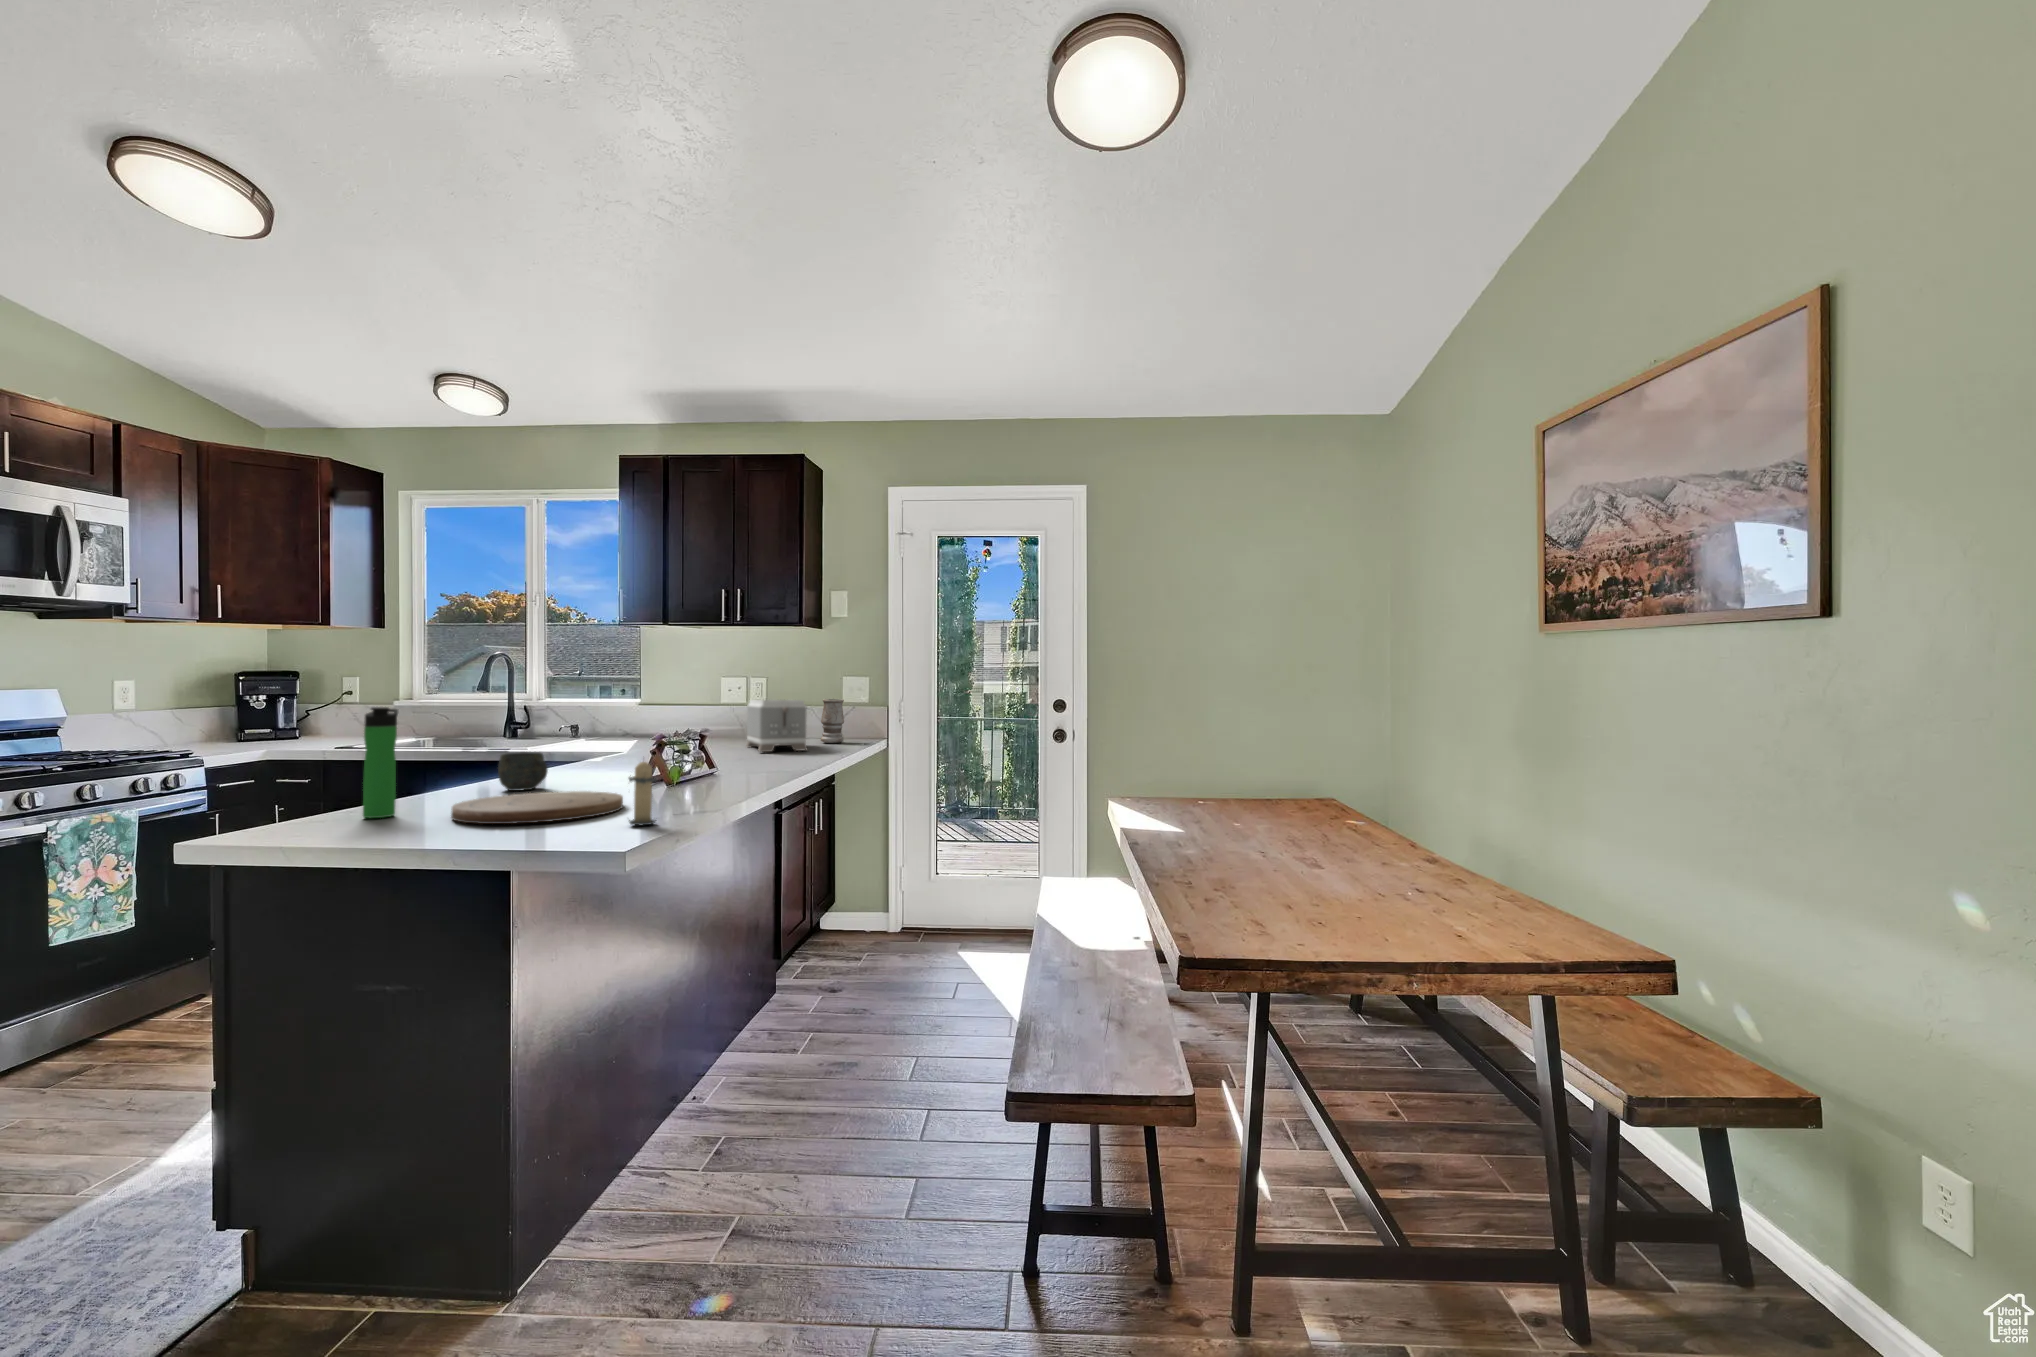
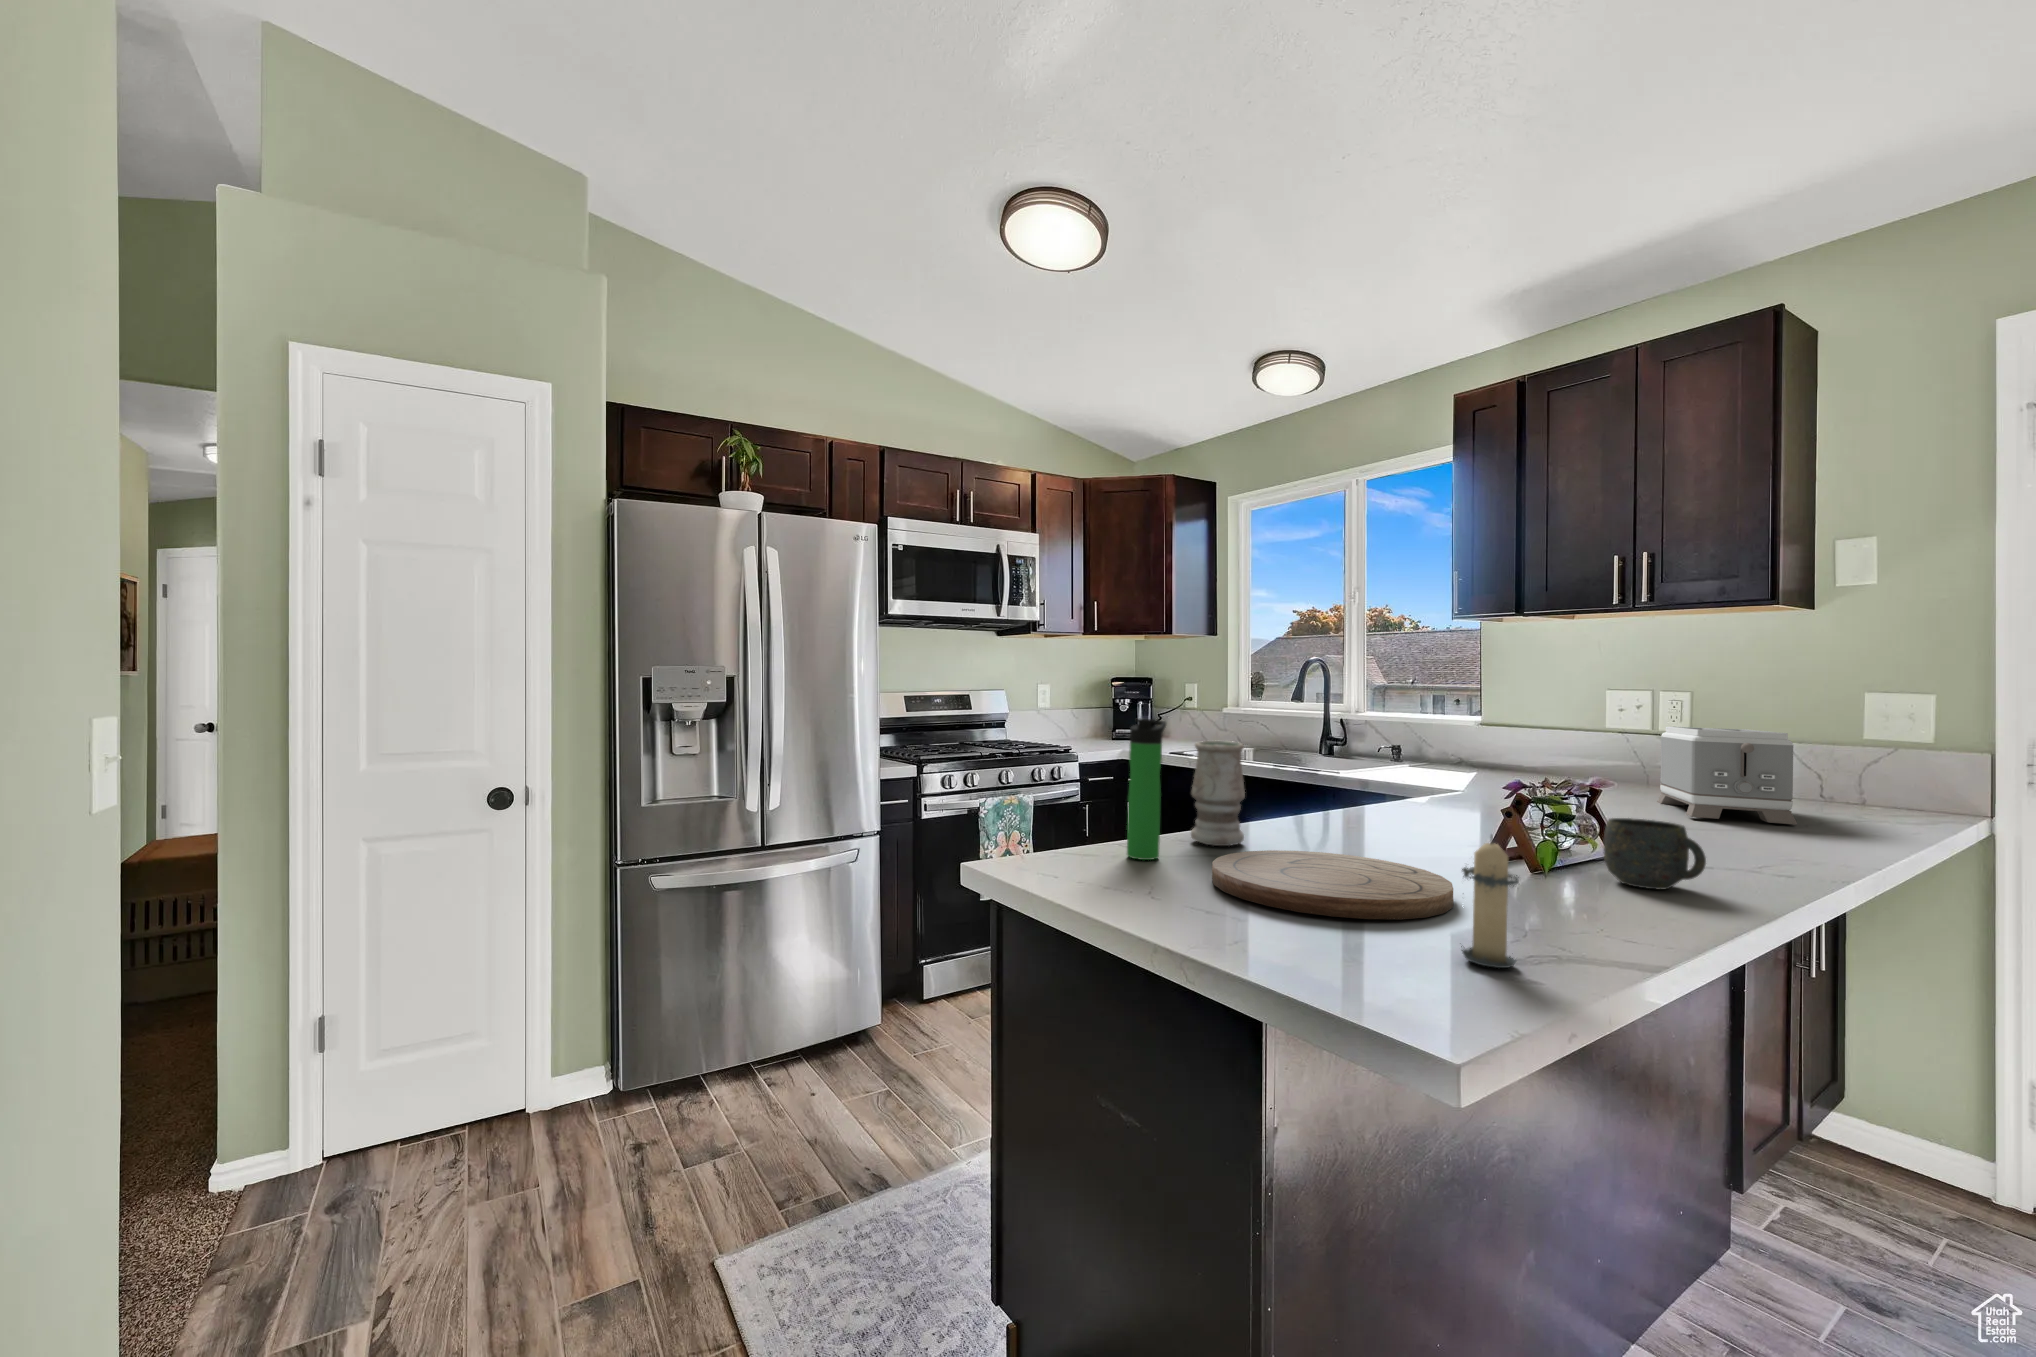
vase: present [821,698,844,743] -> present [1191,741,1245,846]
mug: present [498,752,548,791] -> present [1603,818,1706,889]

